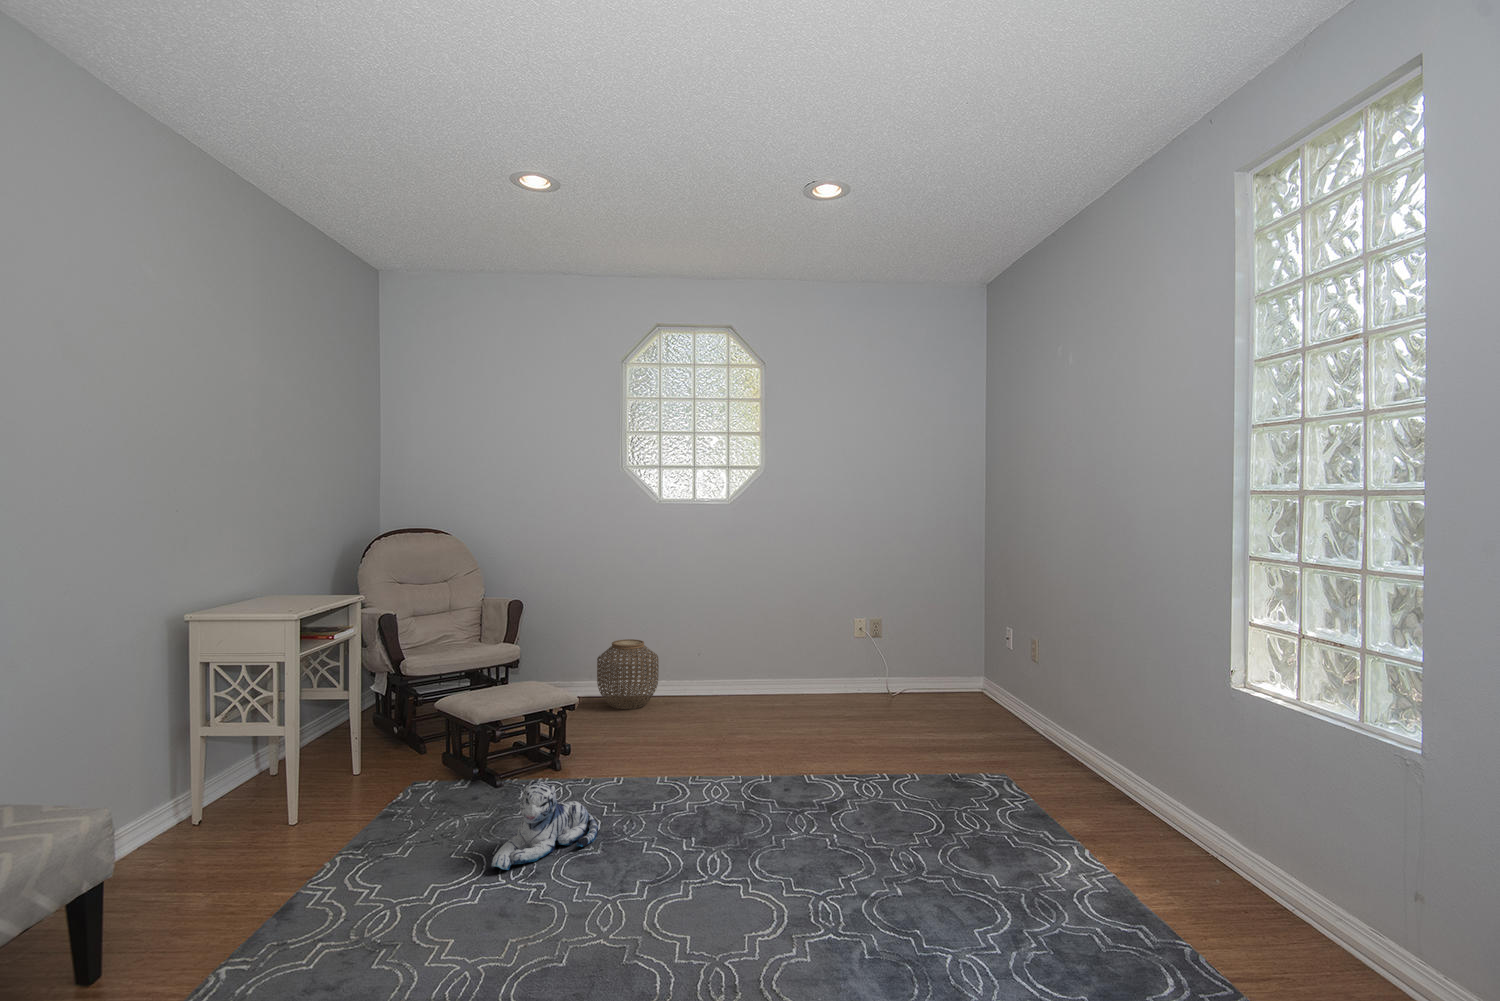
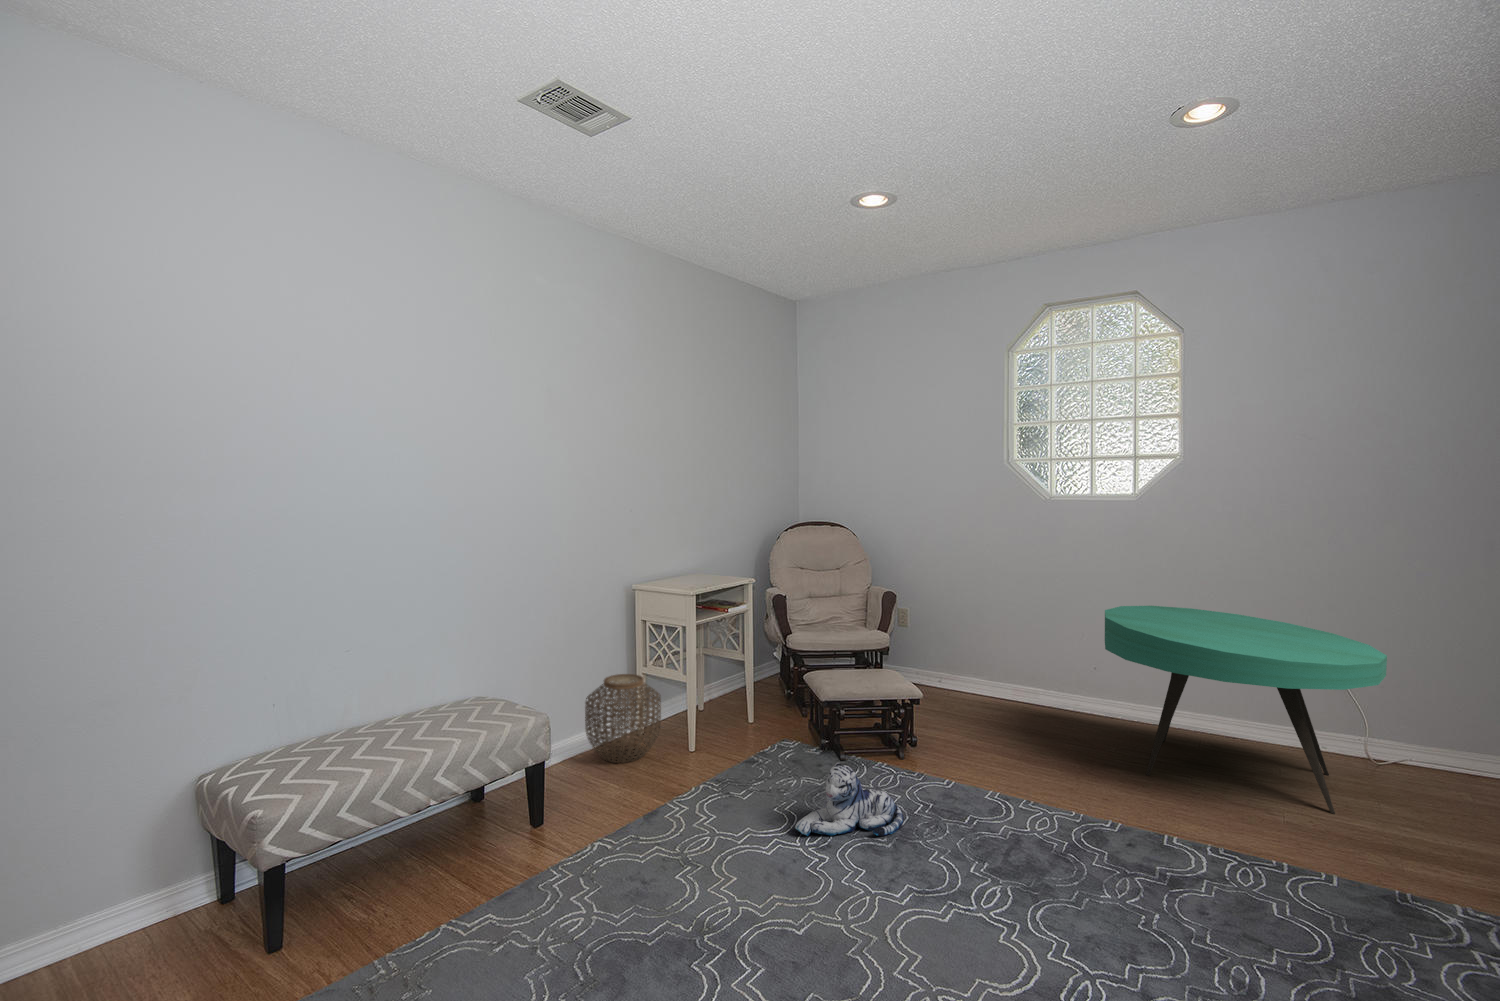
coffee table: none [723,588,916,735] -> present [1105,606,1387,814]
woven basket: present [597,639,659,709] -> present [585,674,661,763]

